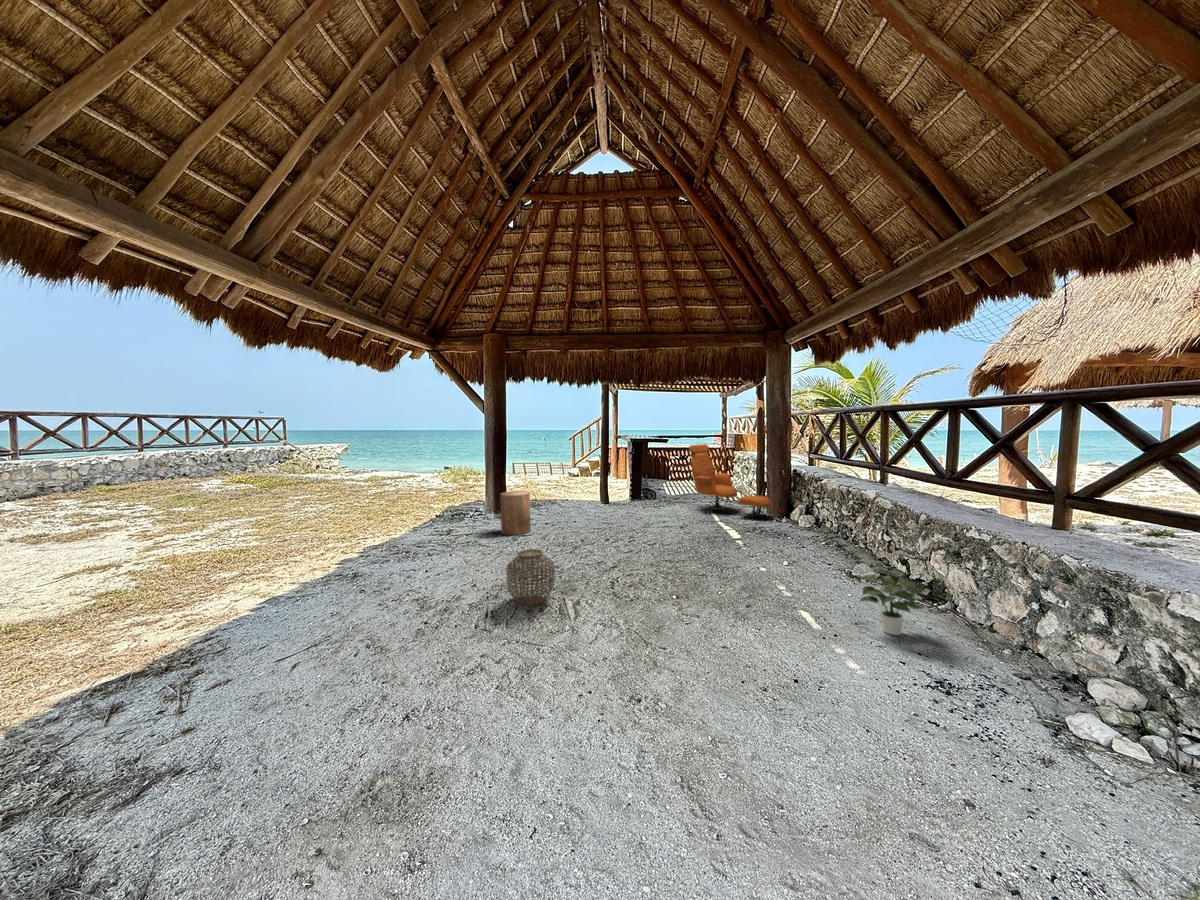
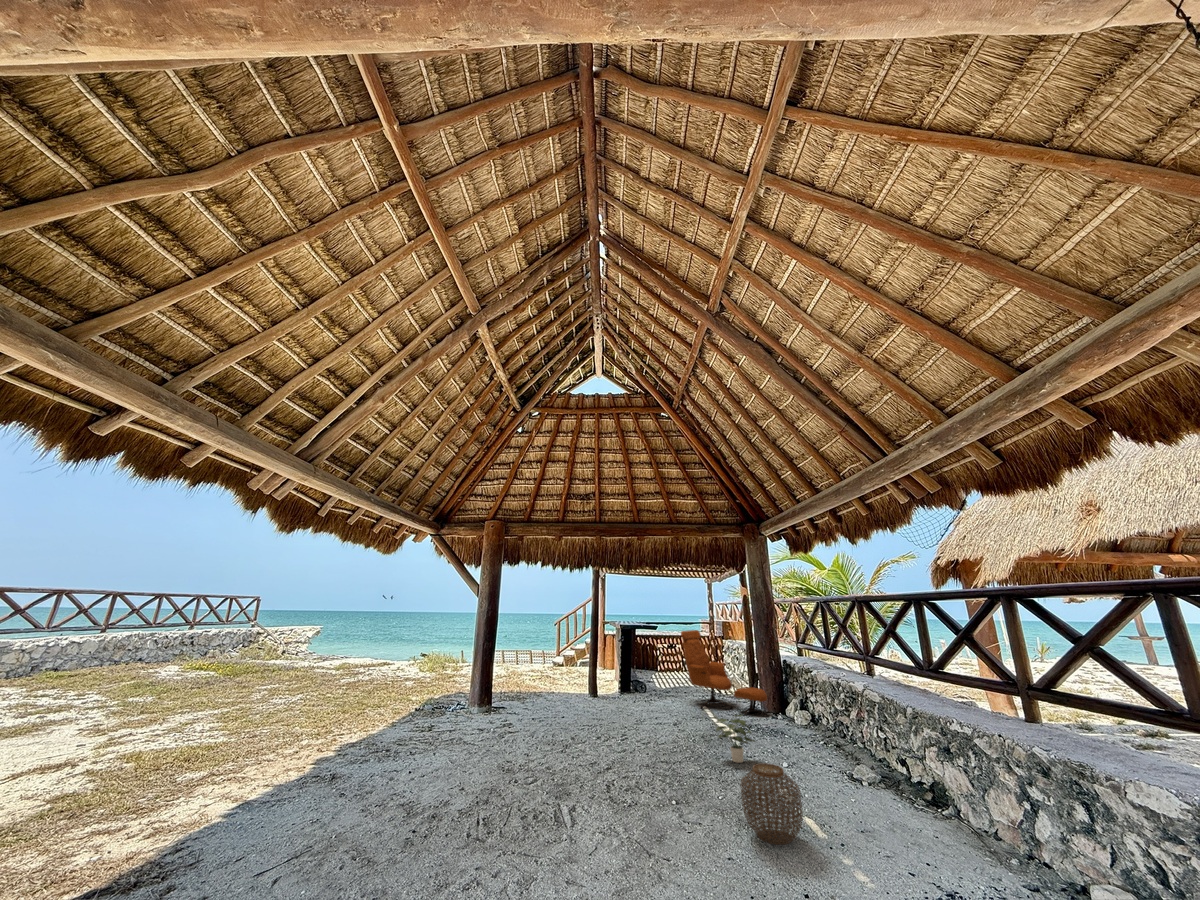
stool: present [500,491,531,535] -> none [487,680,520,731]
woven basket: present [506,549,555,605] -> present [741,763,803,845]
potted plant: present [860,571,923,635] -> present [716,715,754,763]

